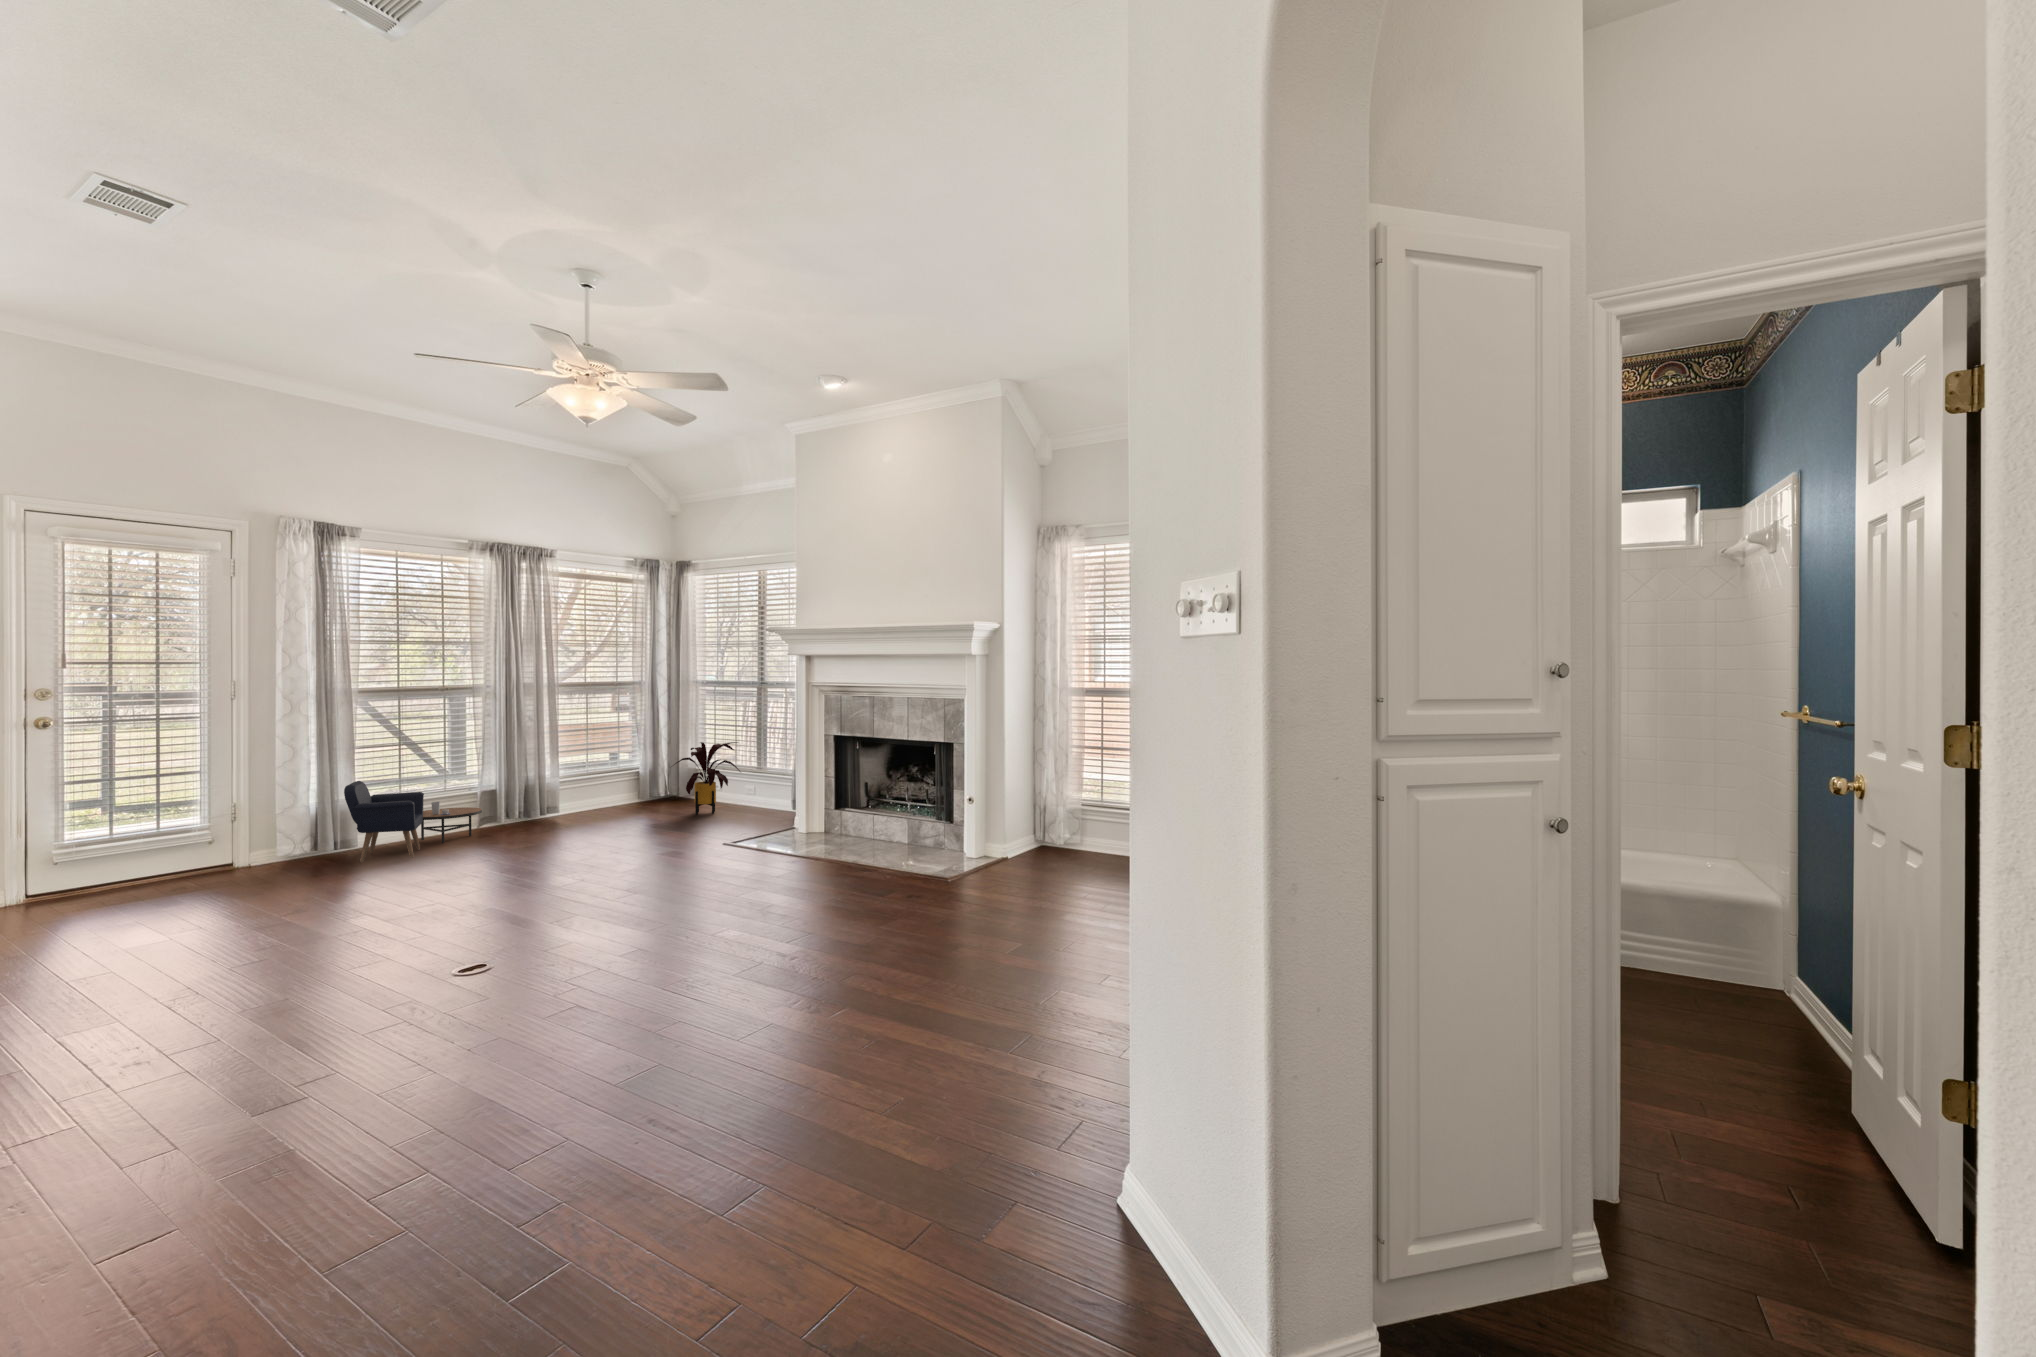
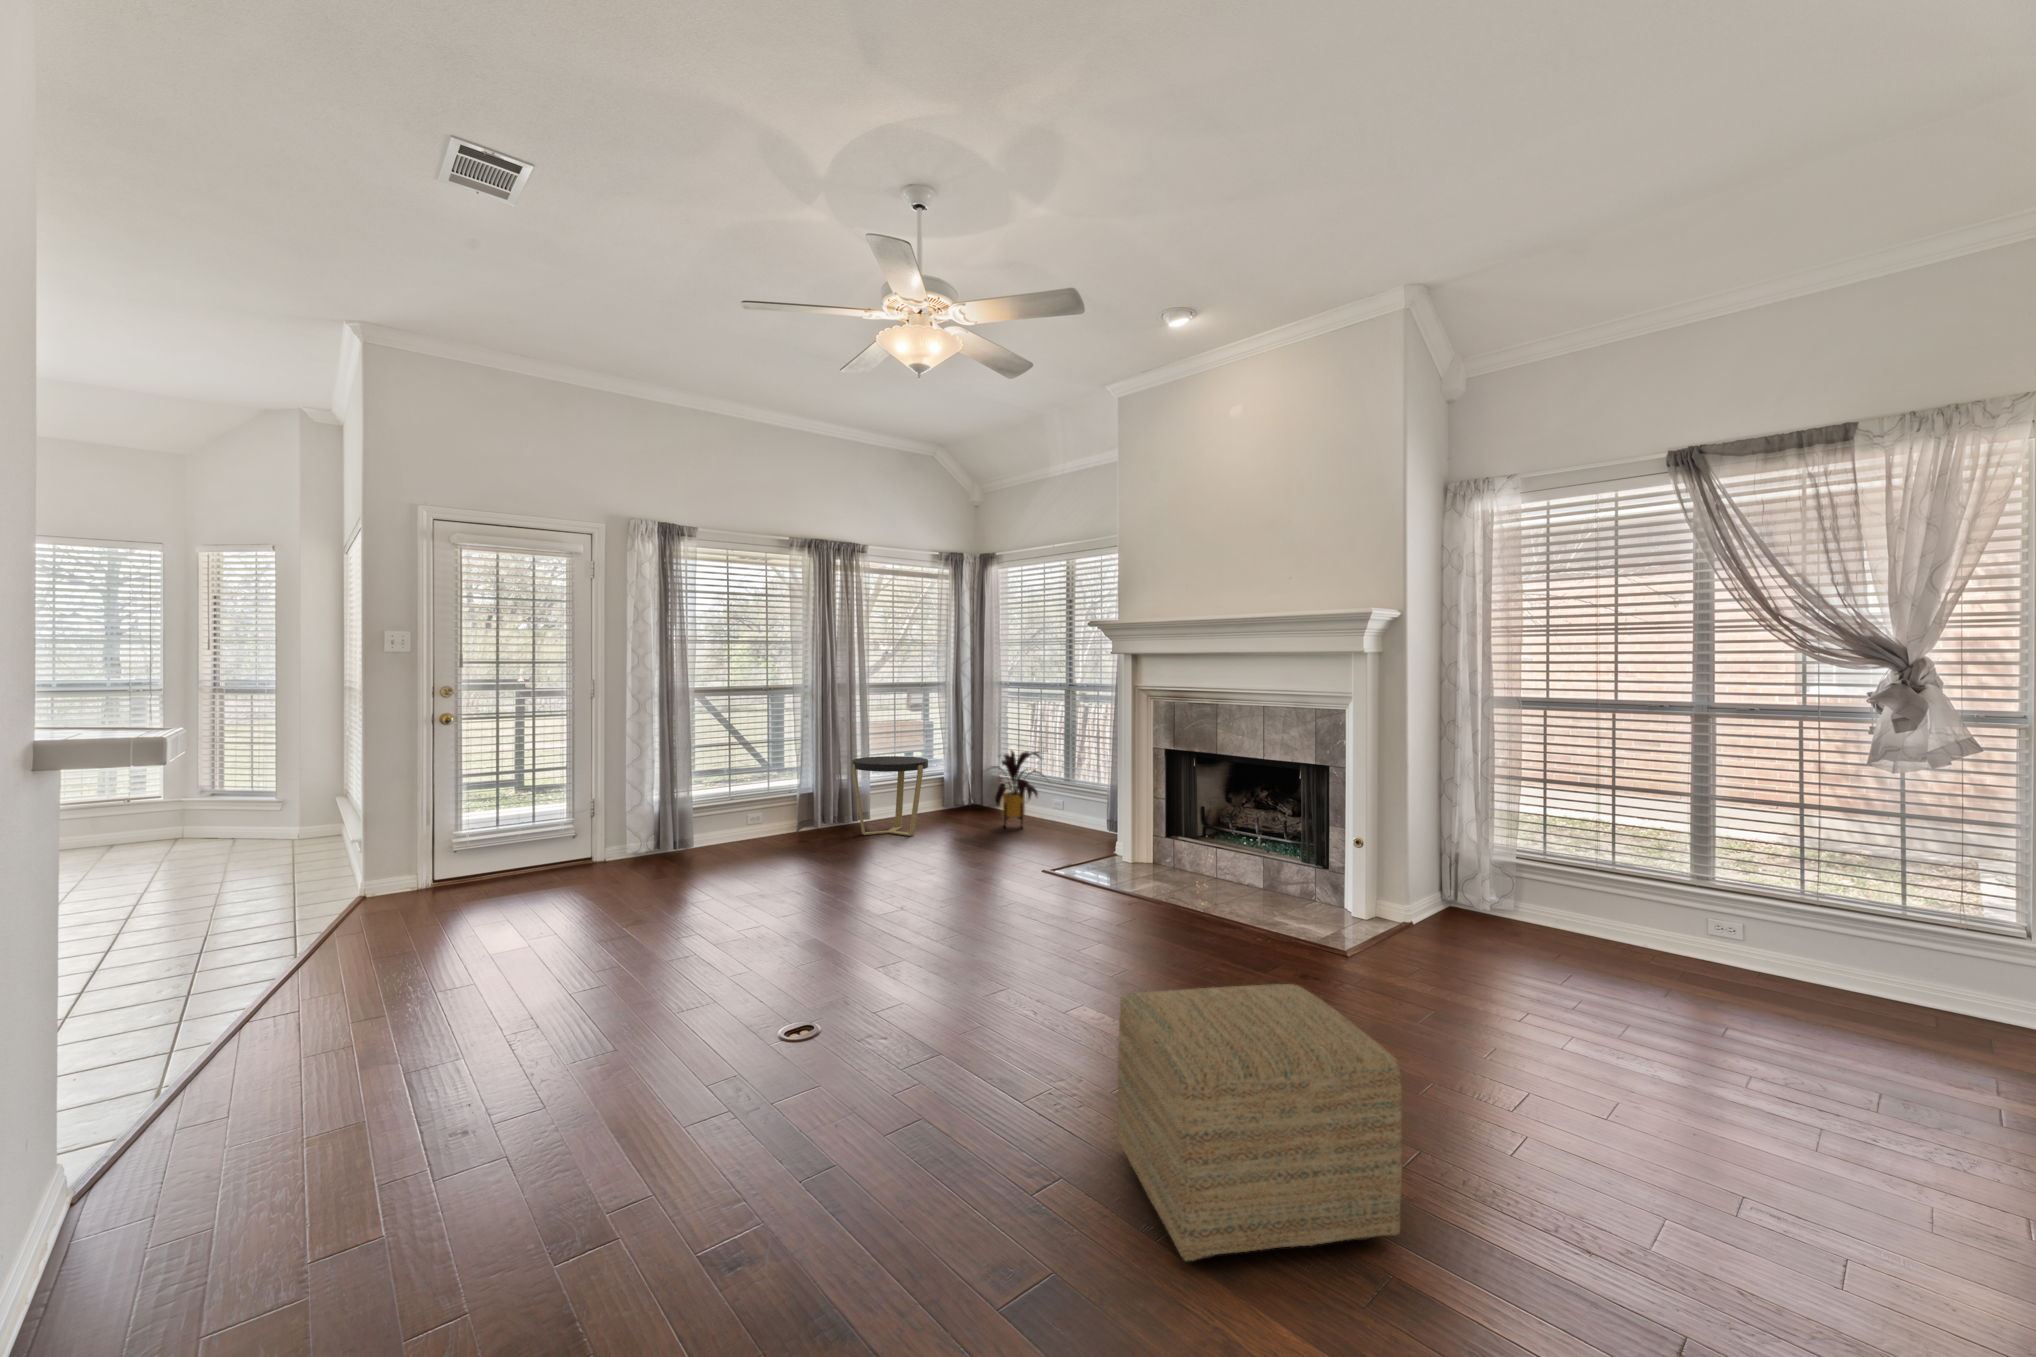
side table: none [538,752,618,827] -> present [852,756,928,836]
armchair: present [344,781,482,862] -> none [685,781,802,865]
ottoman: none [705,891,900,1089] -> present [1117,984,1402,1261]

